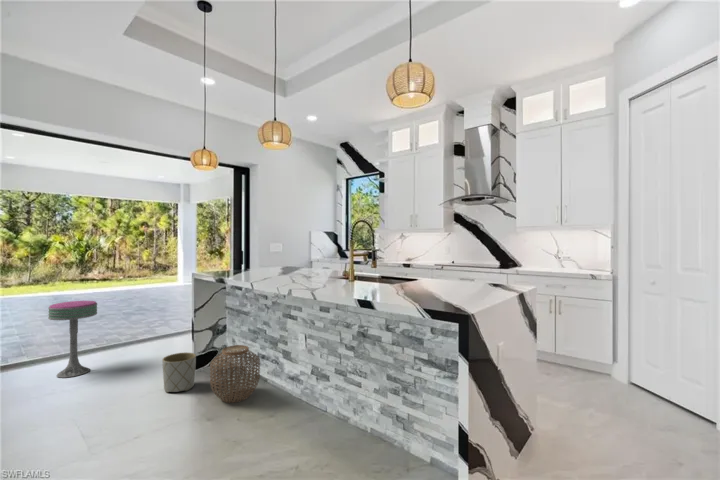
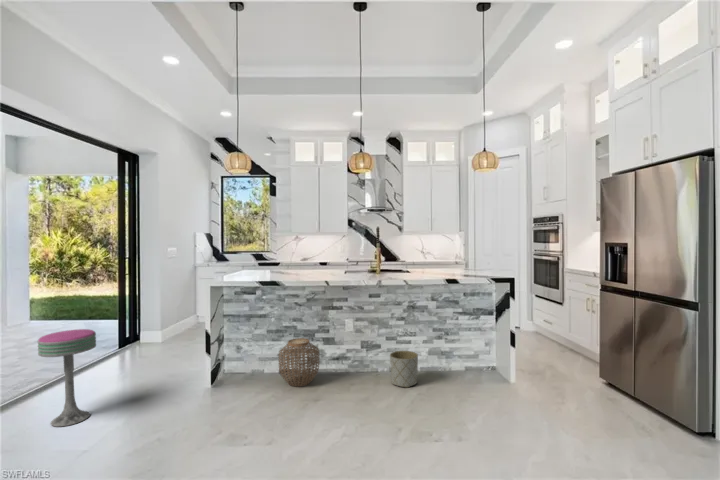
planter: present [162,352,196,393] -> present [390,351,418,388]

